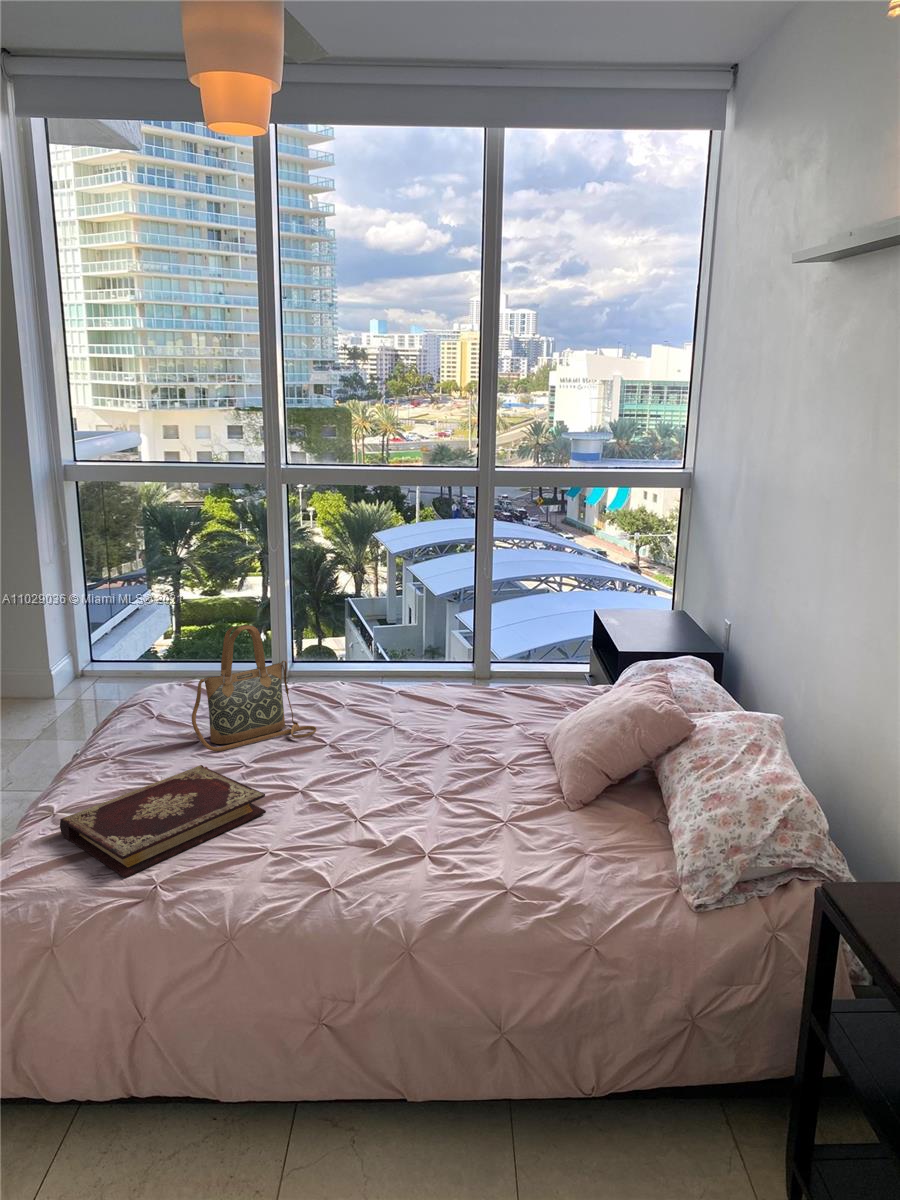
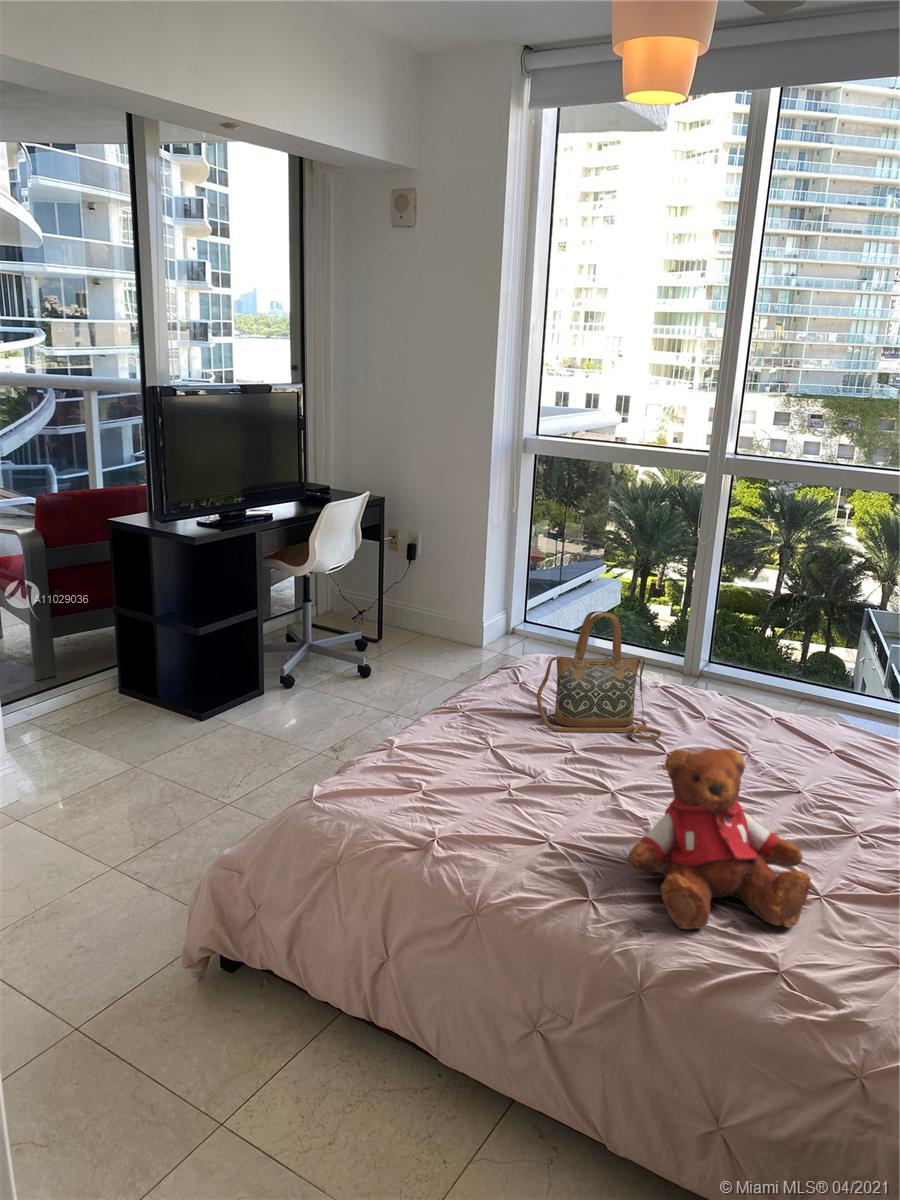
teddy bear: none [356,718,506,885] -> present [629,748,811,929]
book: present [60,765,266,877] -> none [386,740,569,822]

